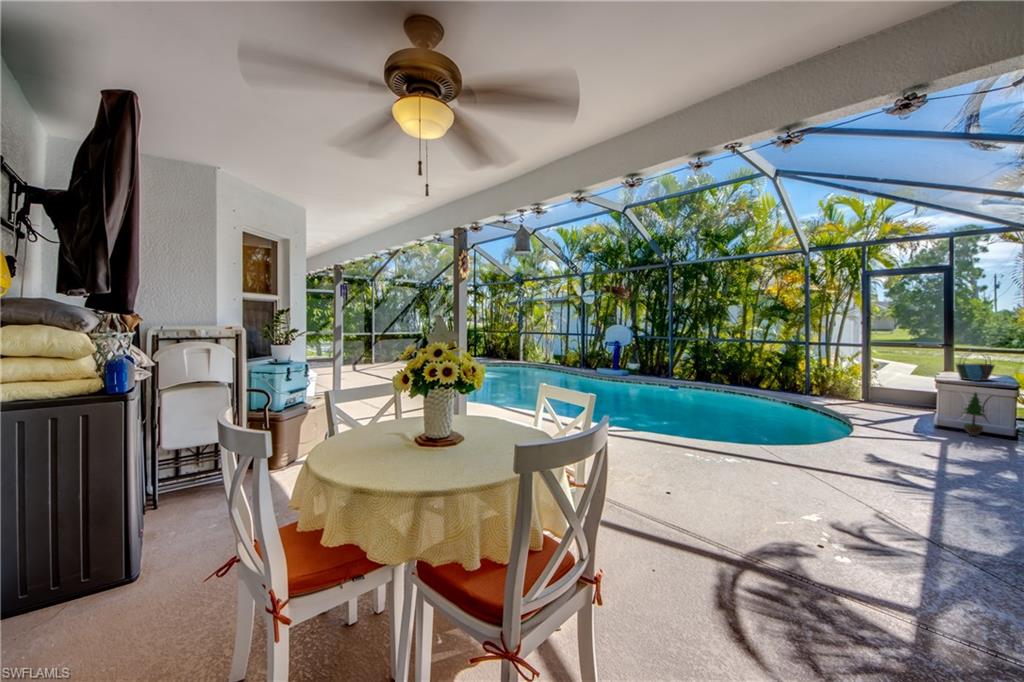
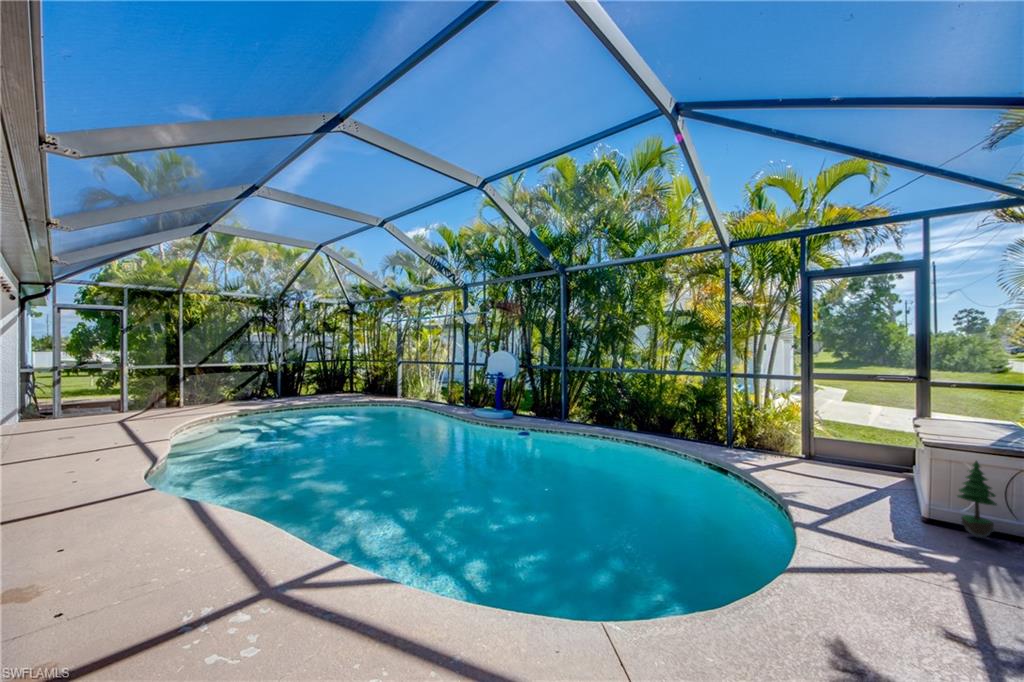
tote bag: present [956,351,994,381] -> none [937,388,1000,440]

